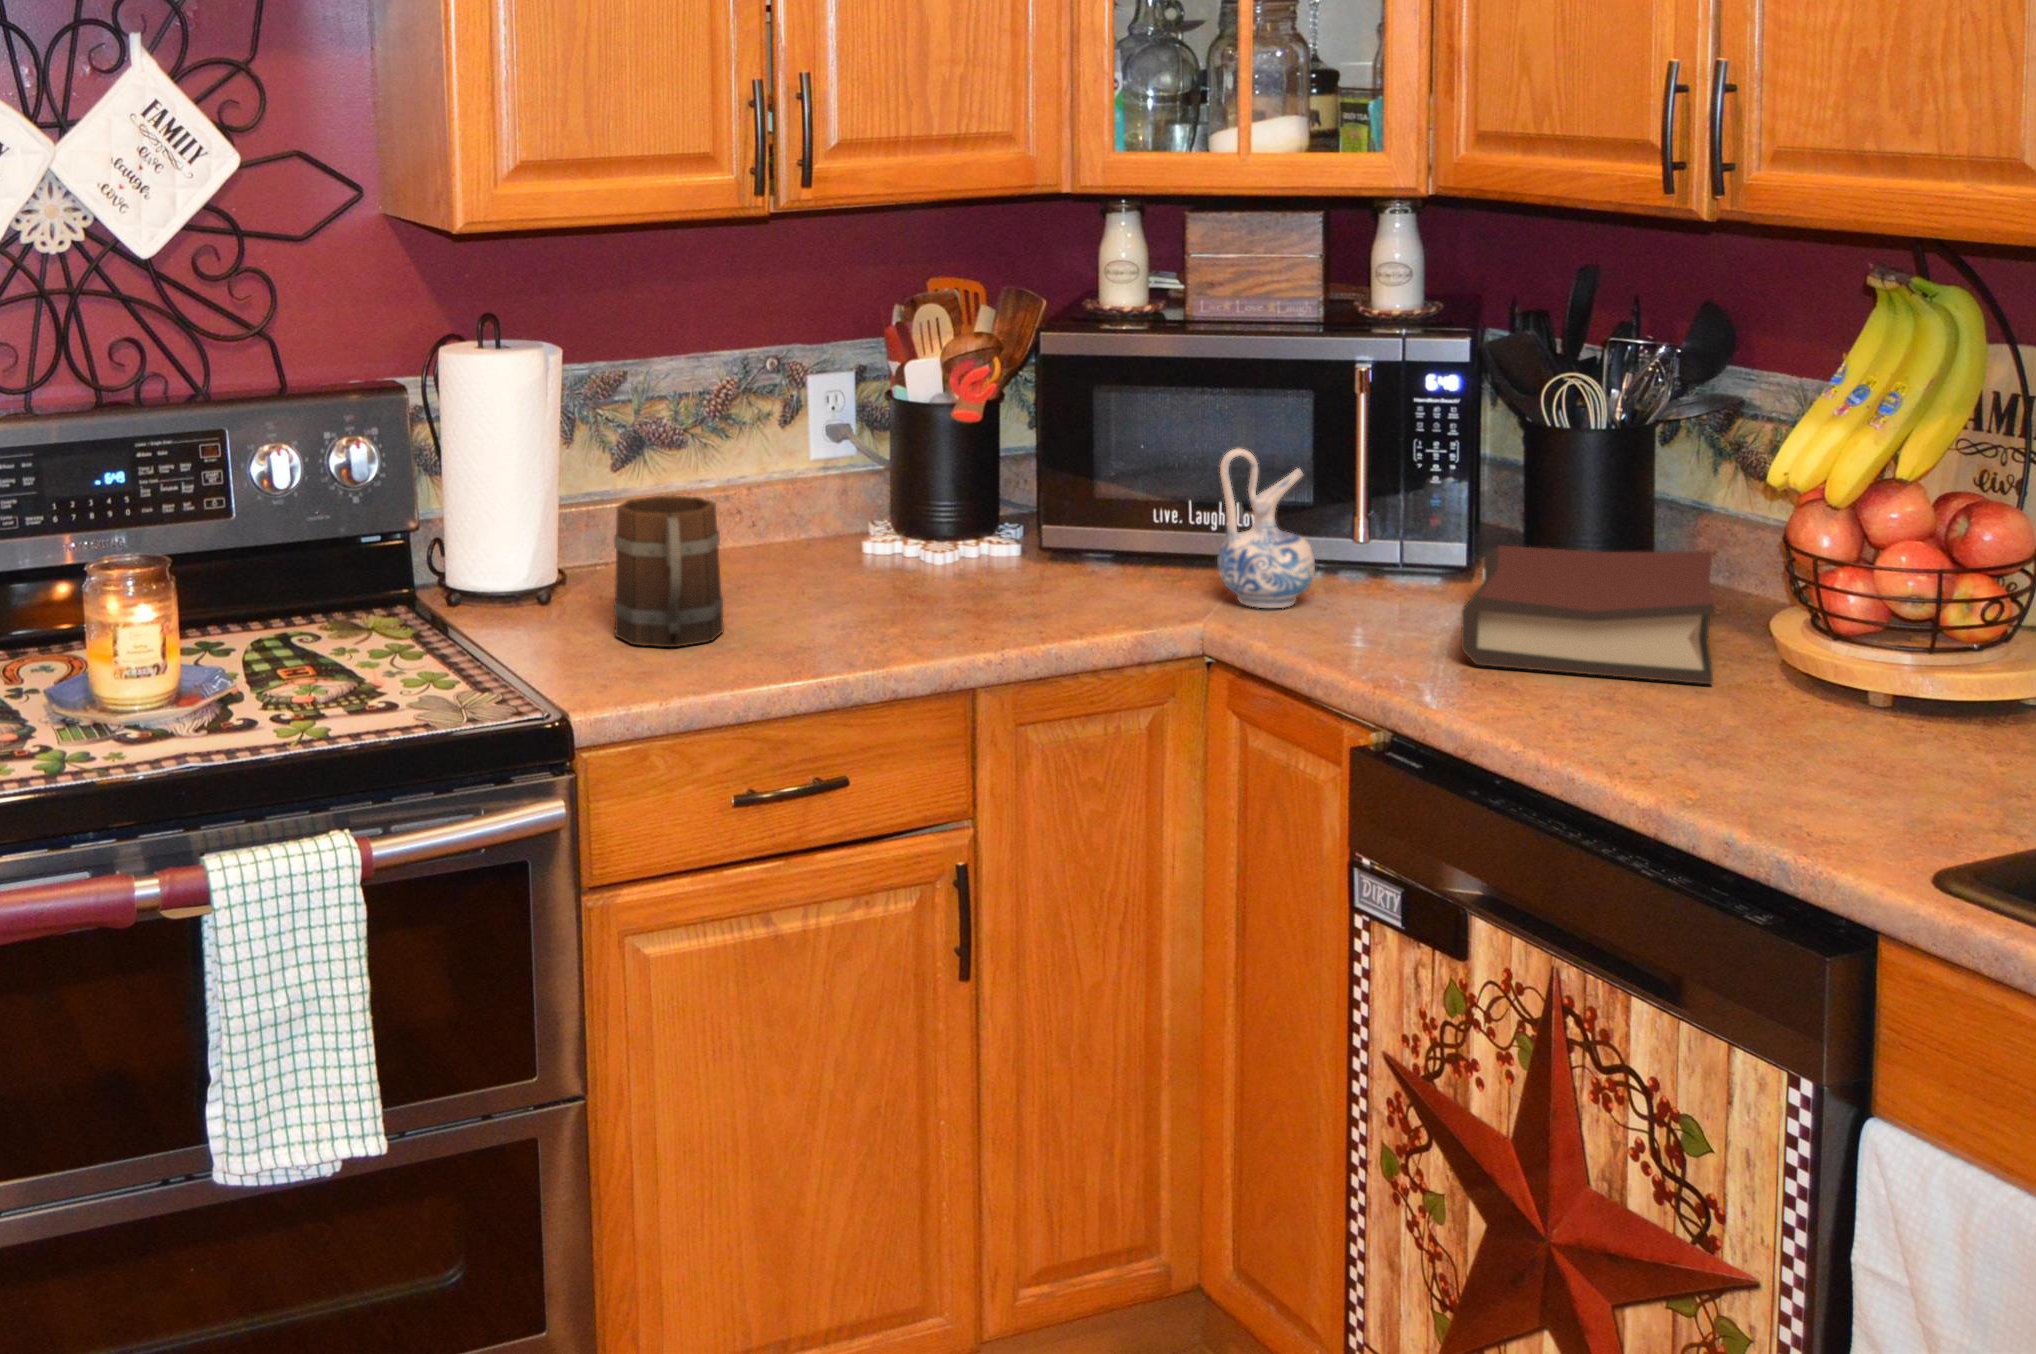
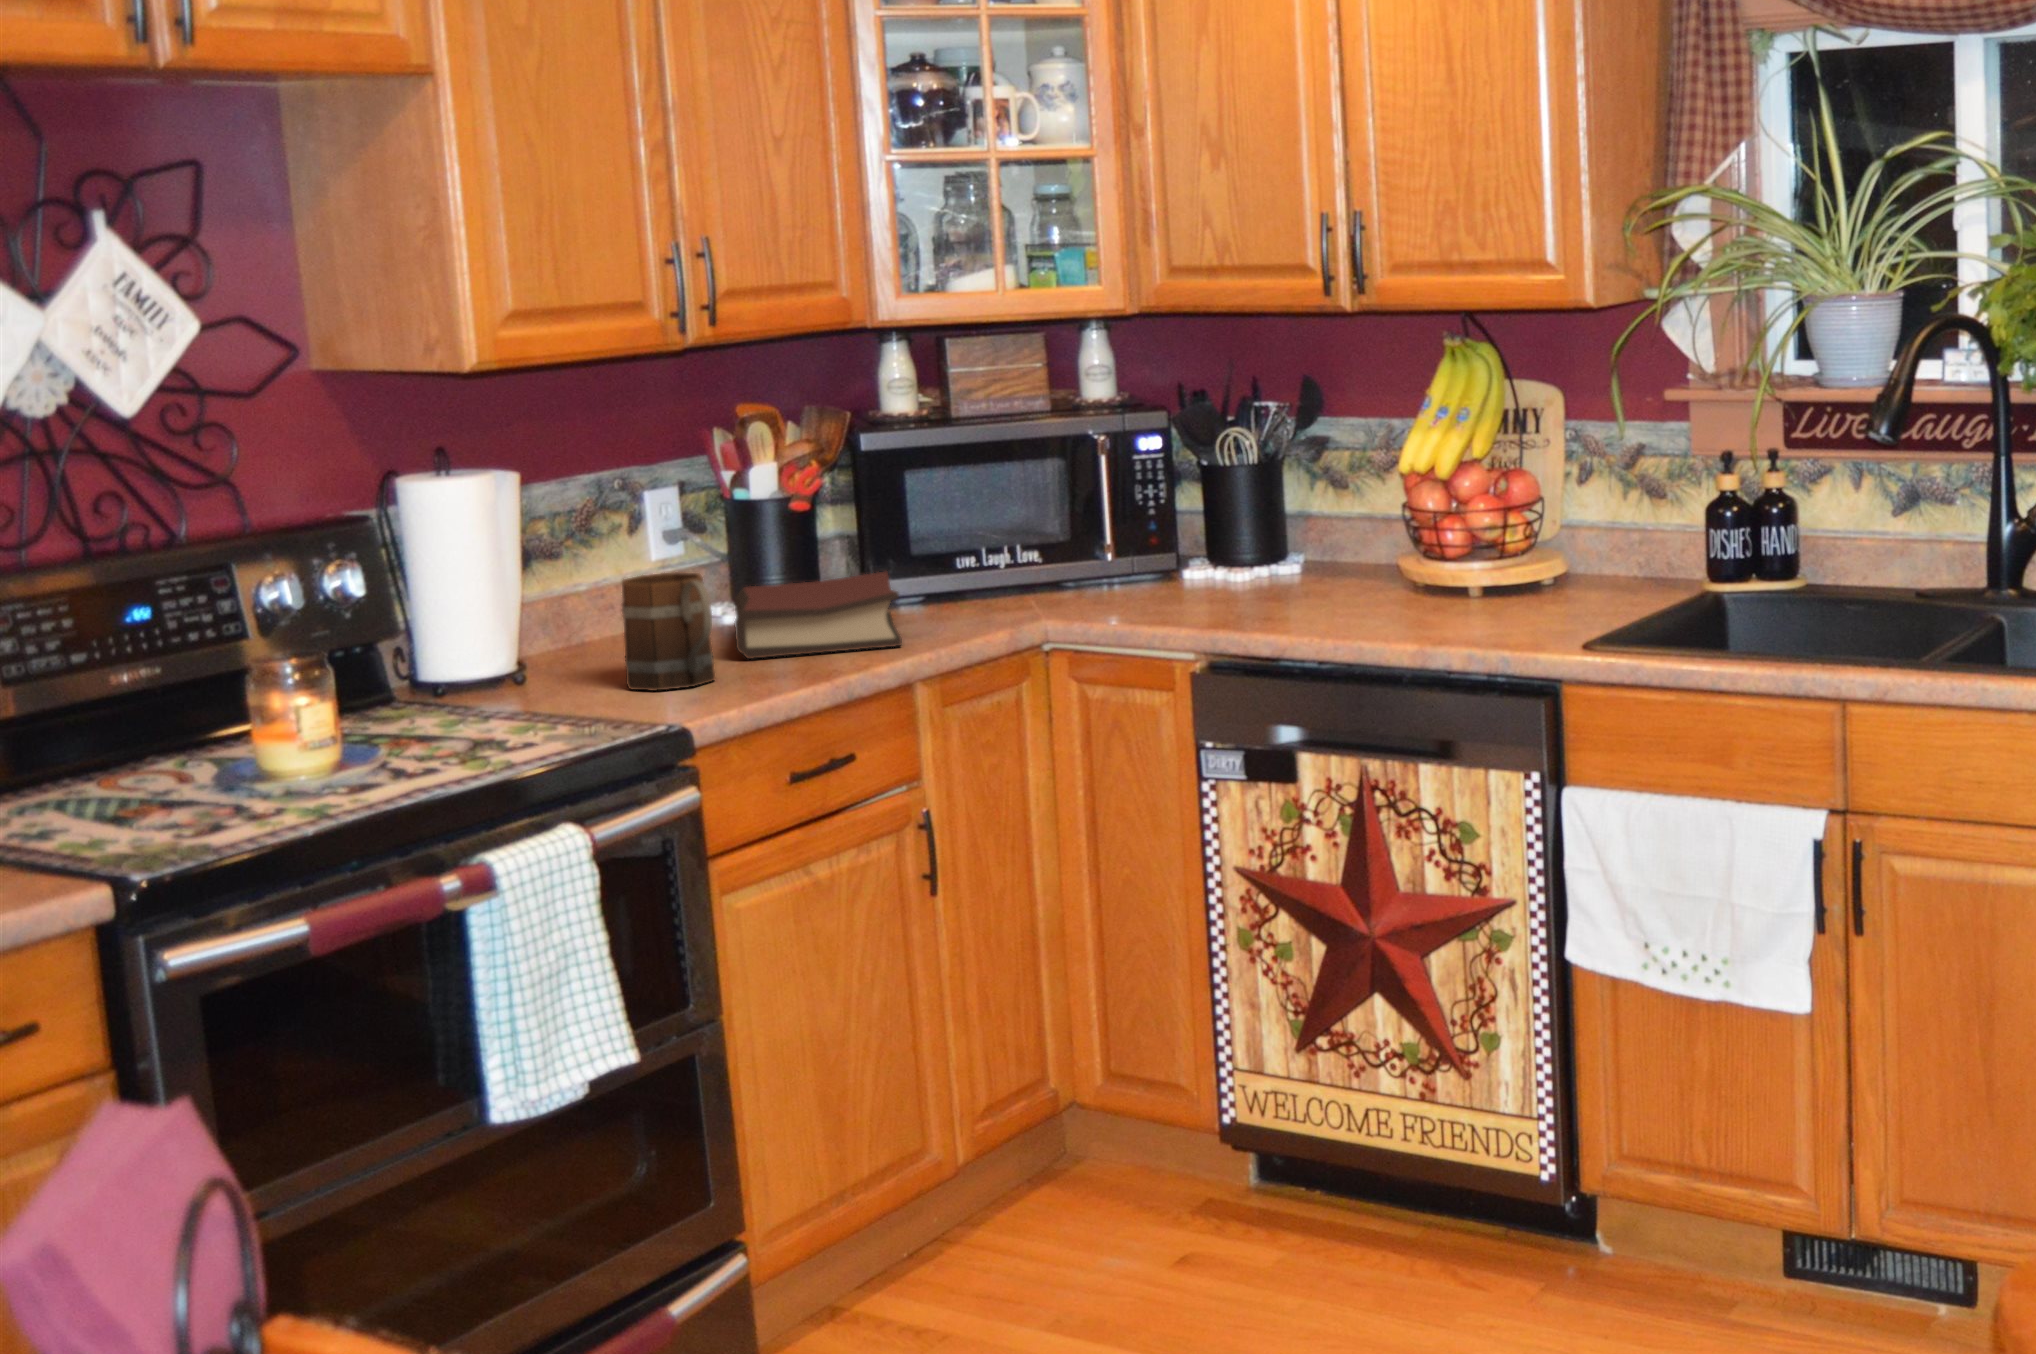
ceramic pitcher: present [1217,449,1315,608] -> none [1036,498,1106,611]
hardback book: present [1461,546,1715,684] -> present [734,572,902,658]

